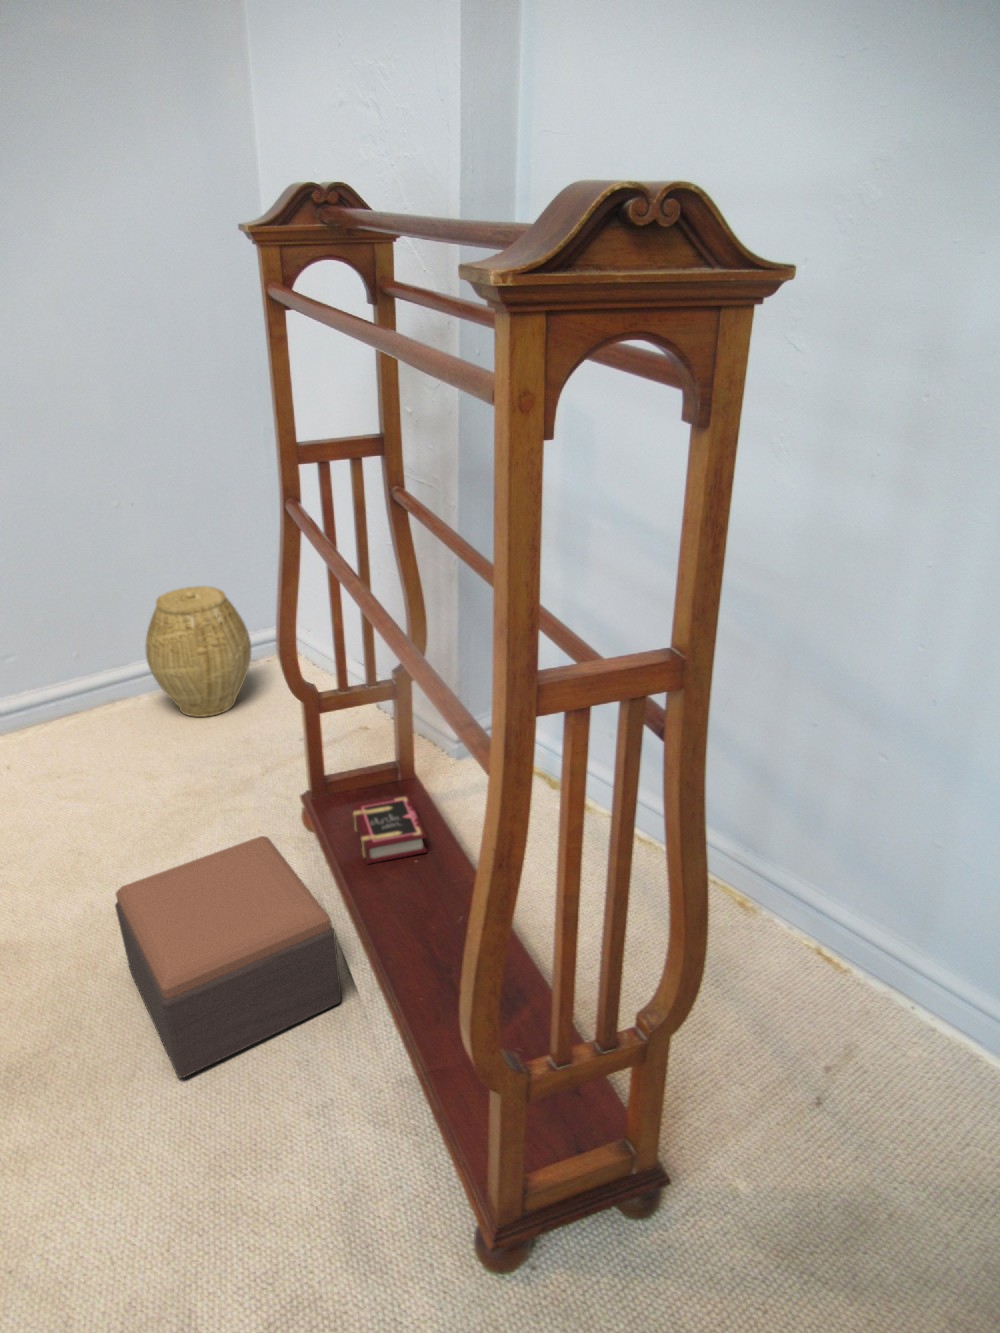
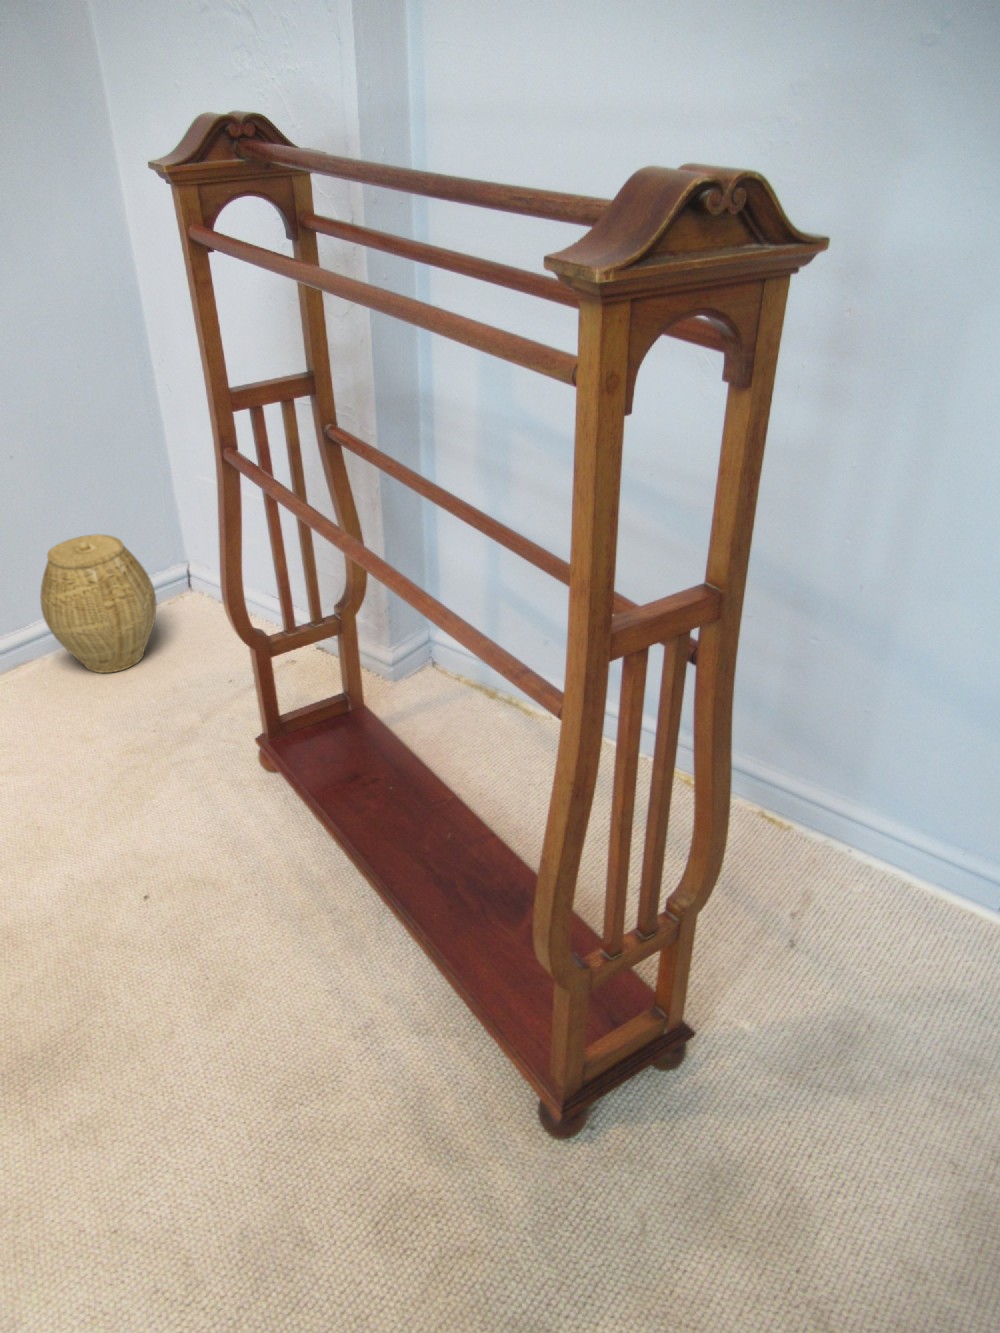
book: present [353,795,427,864] -> none [313,727,397,800]
footstool: present [115,836,341,1078] -> none [113,789,352,1030]

